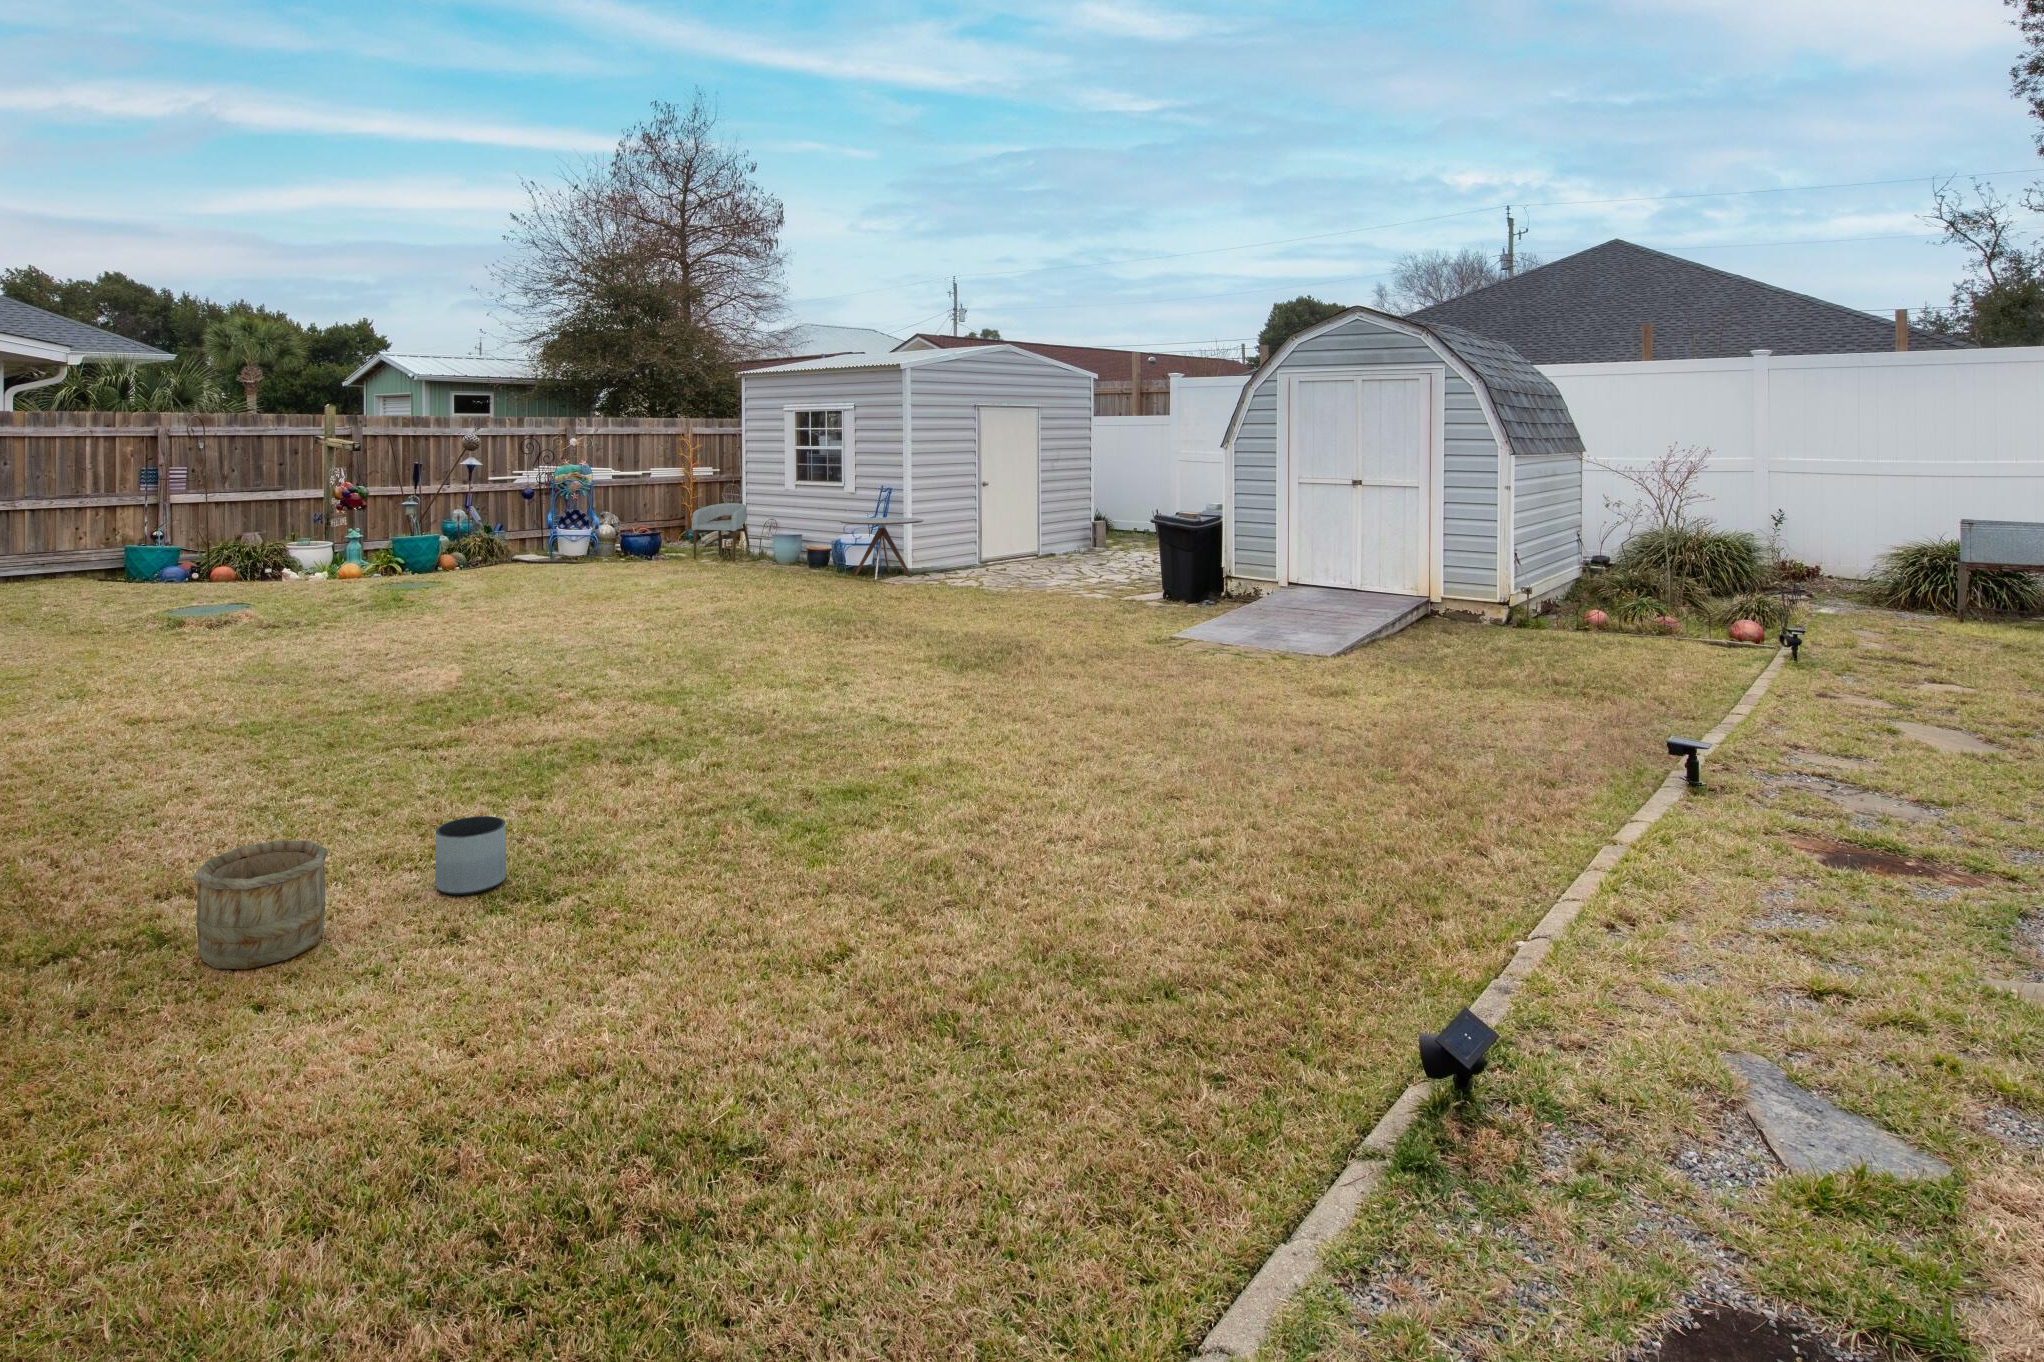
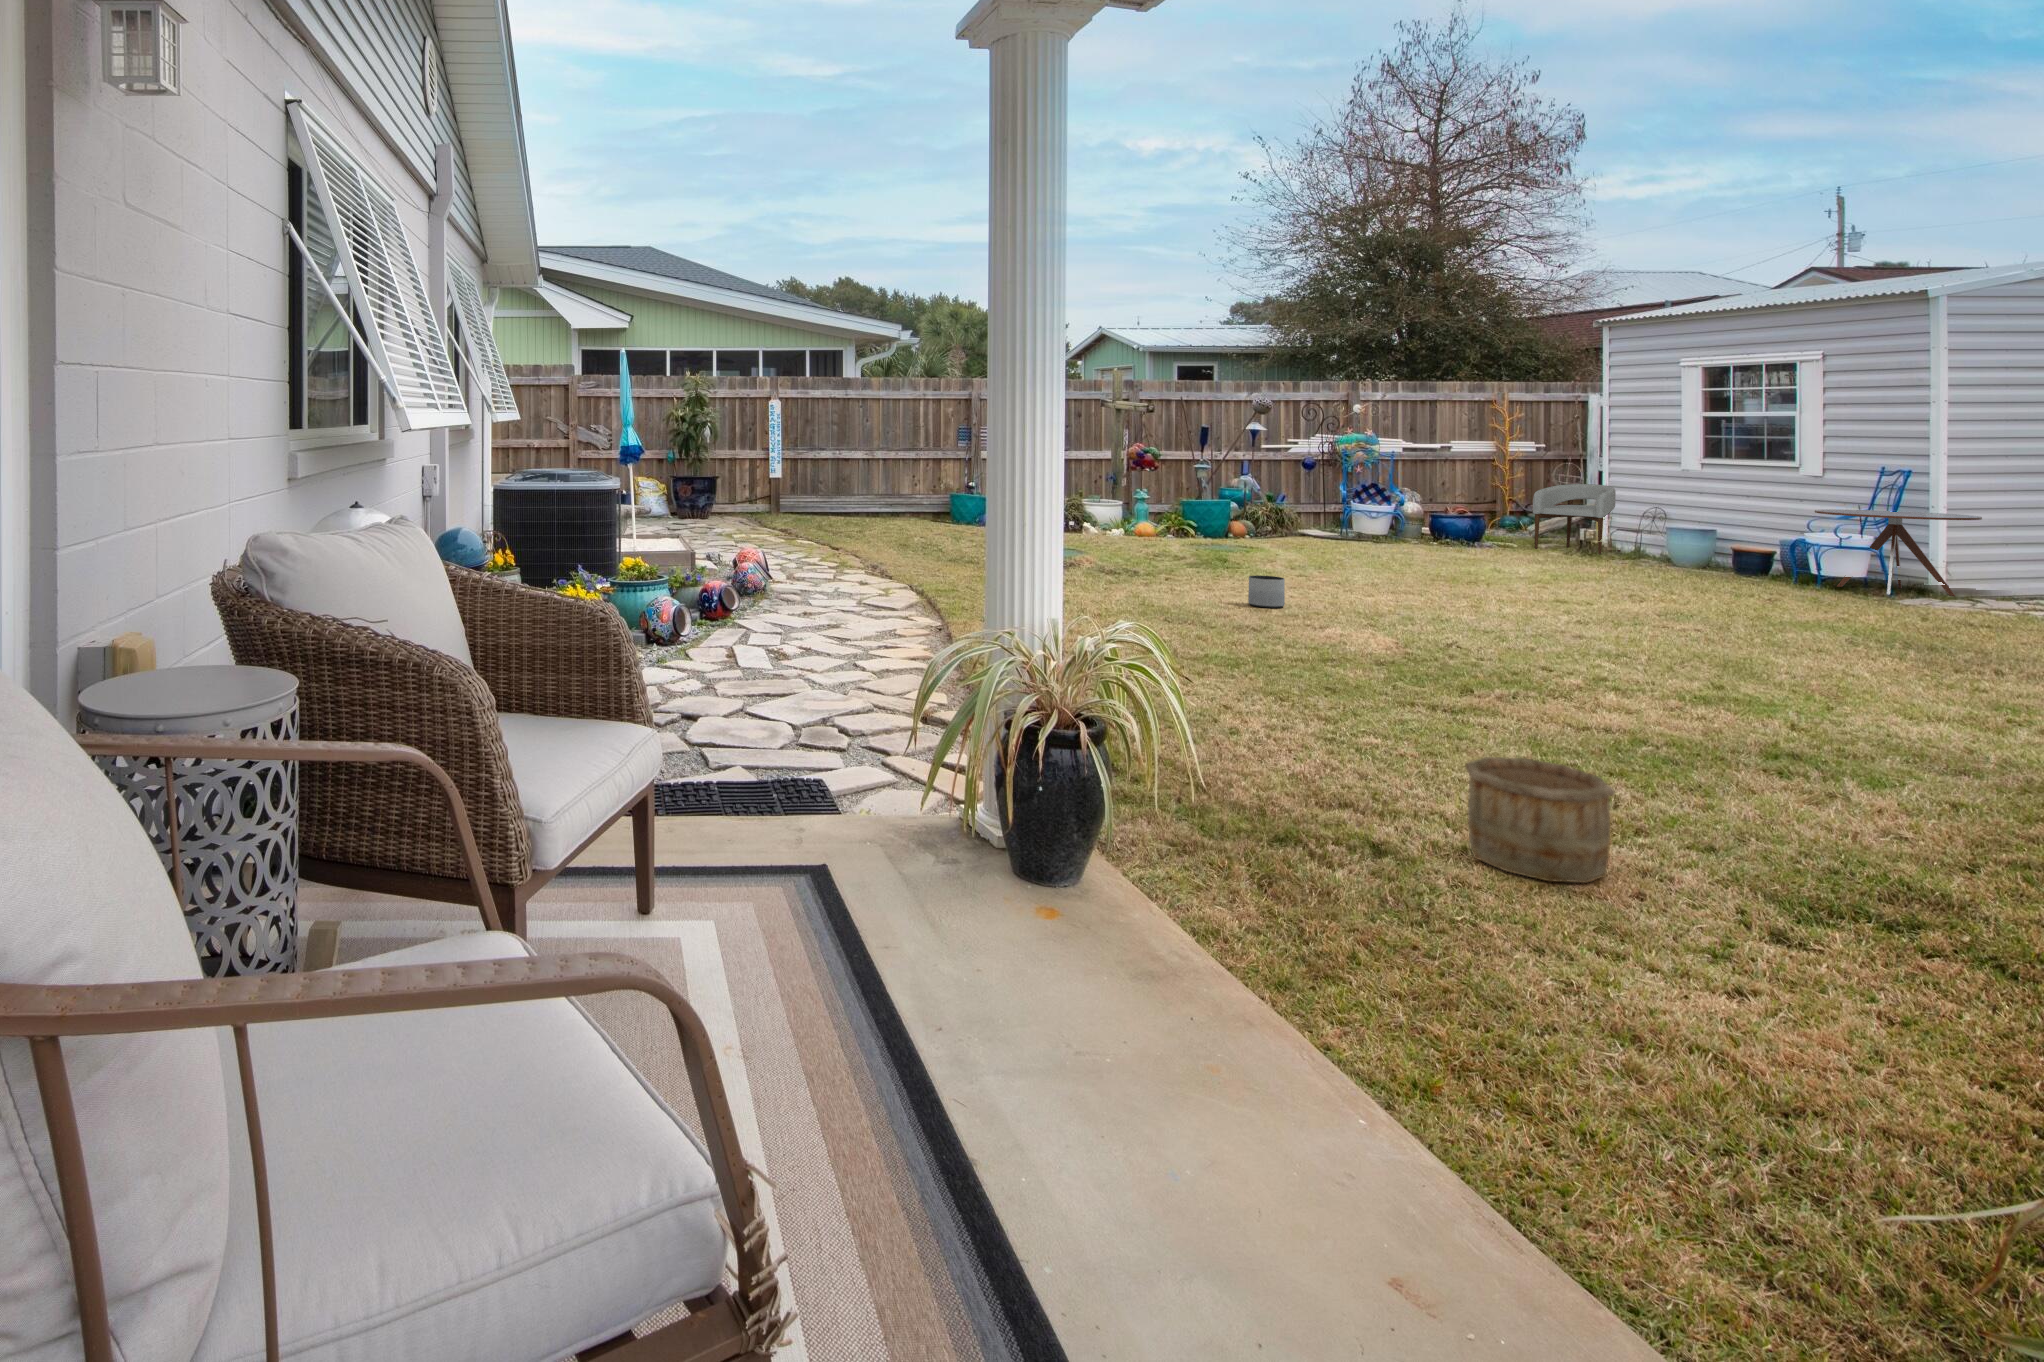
planter: present [435,816,506,895] -> present [1248,576,1285,608]

